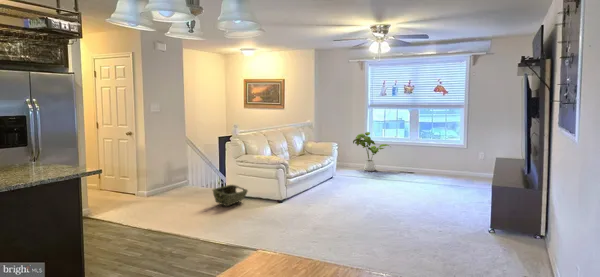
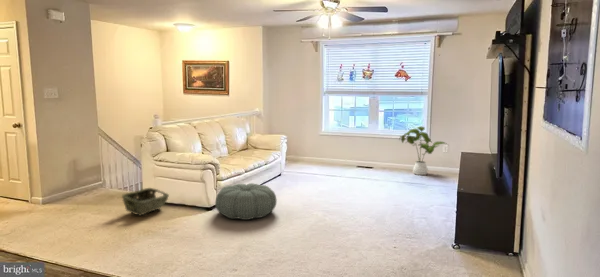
house plant: present [353,132,389,171] -> present [400,126,445,175]
pouf: none [287,182,337,210] -> present [215,183,277,220]

